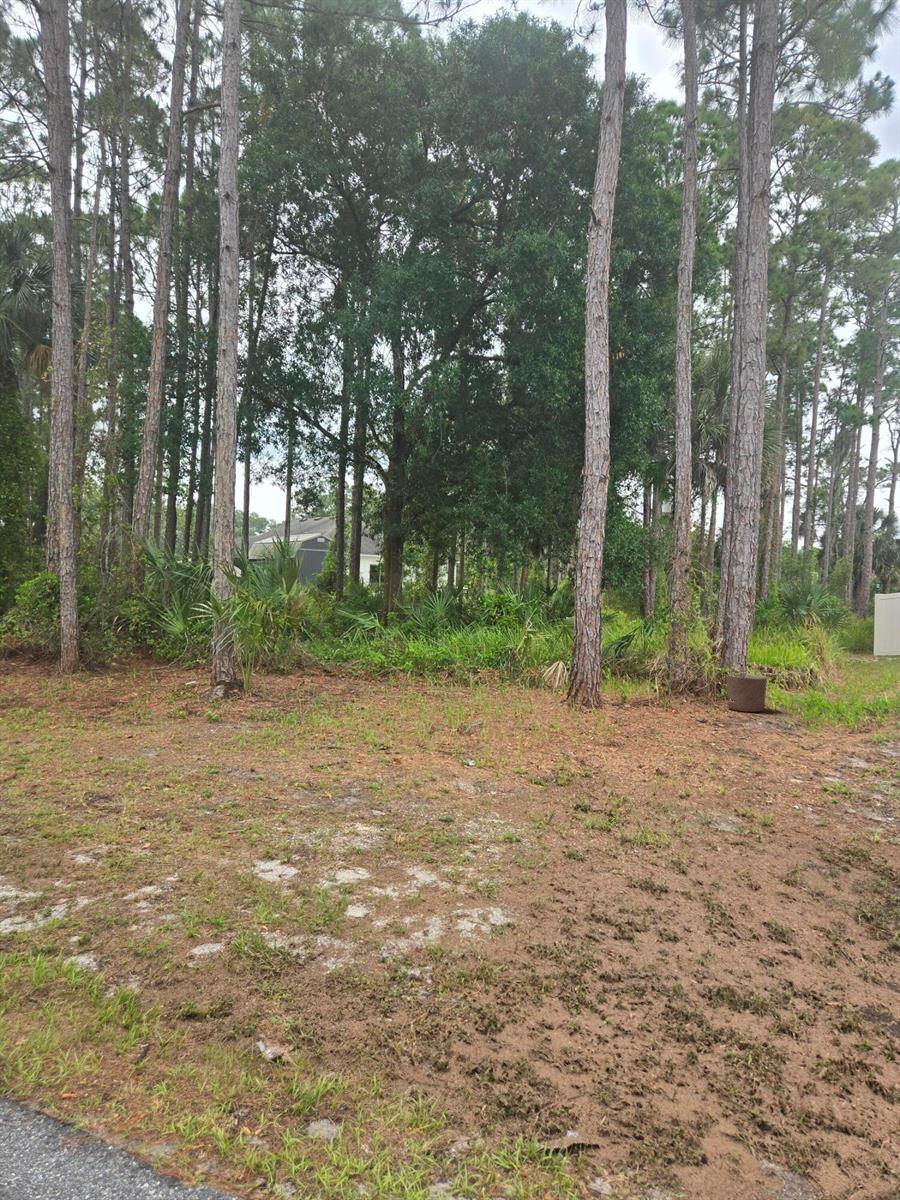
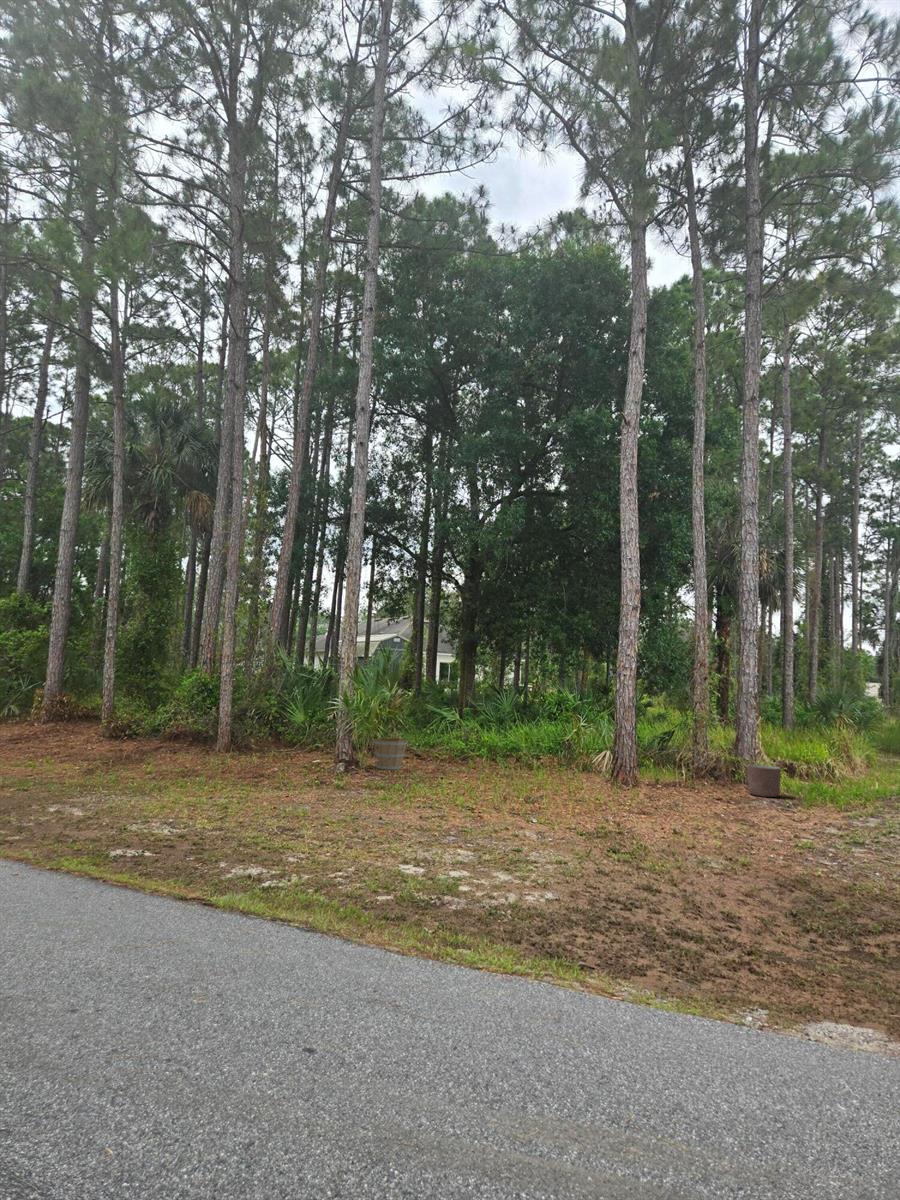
wooden bucket: none [267,651,312,691] -> present [373,738,407,770]

